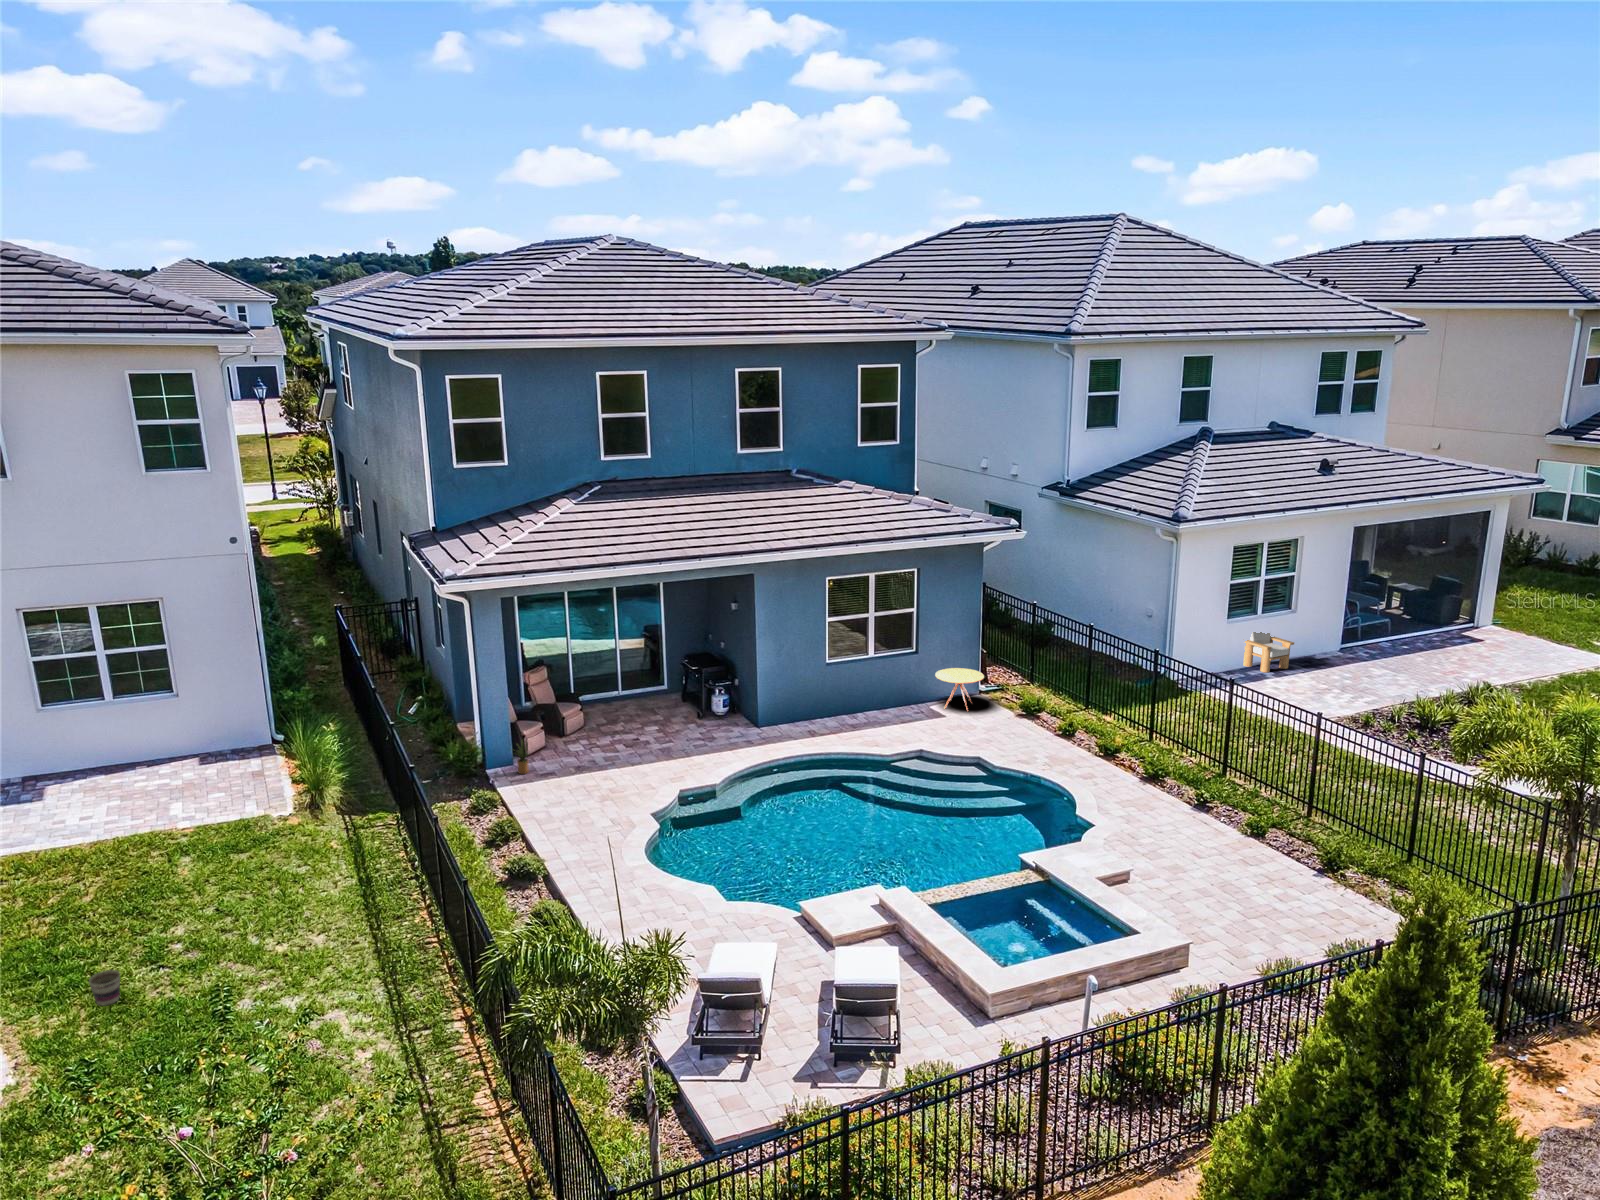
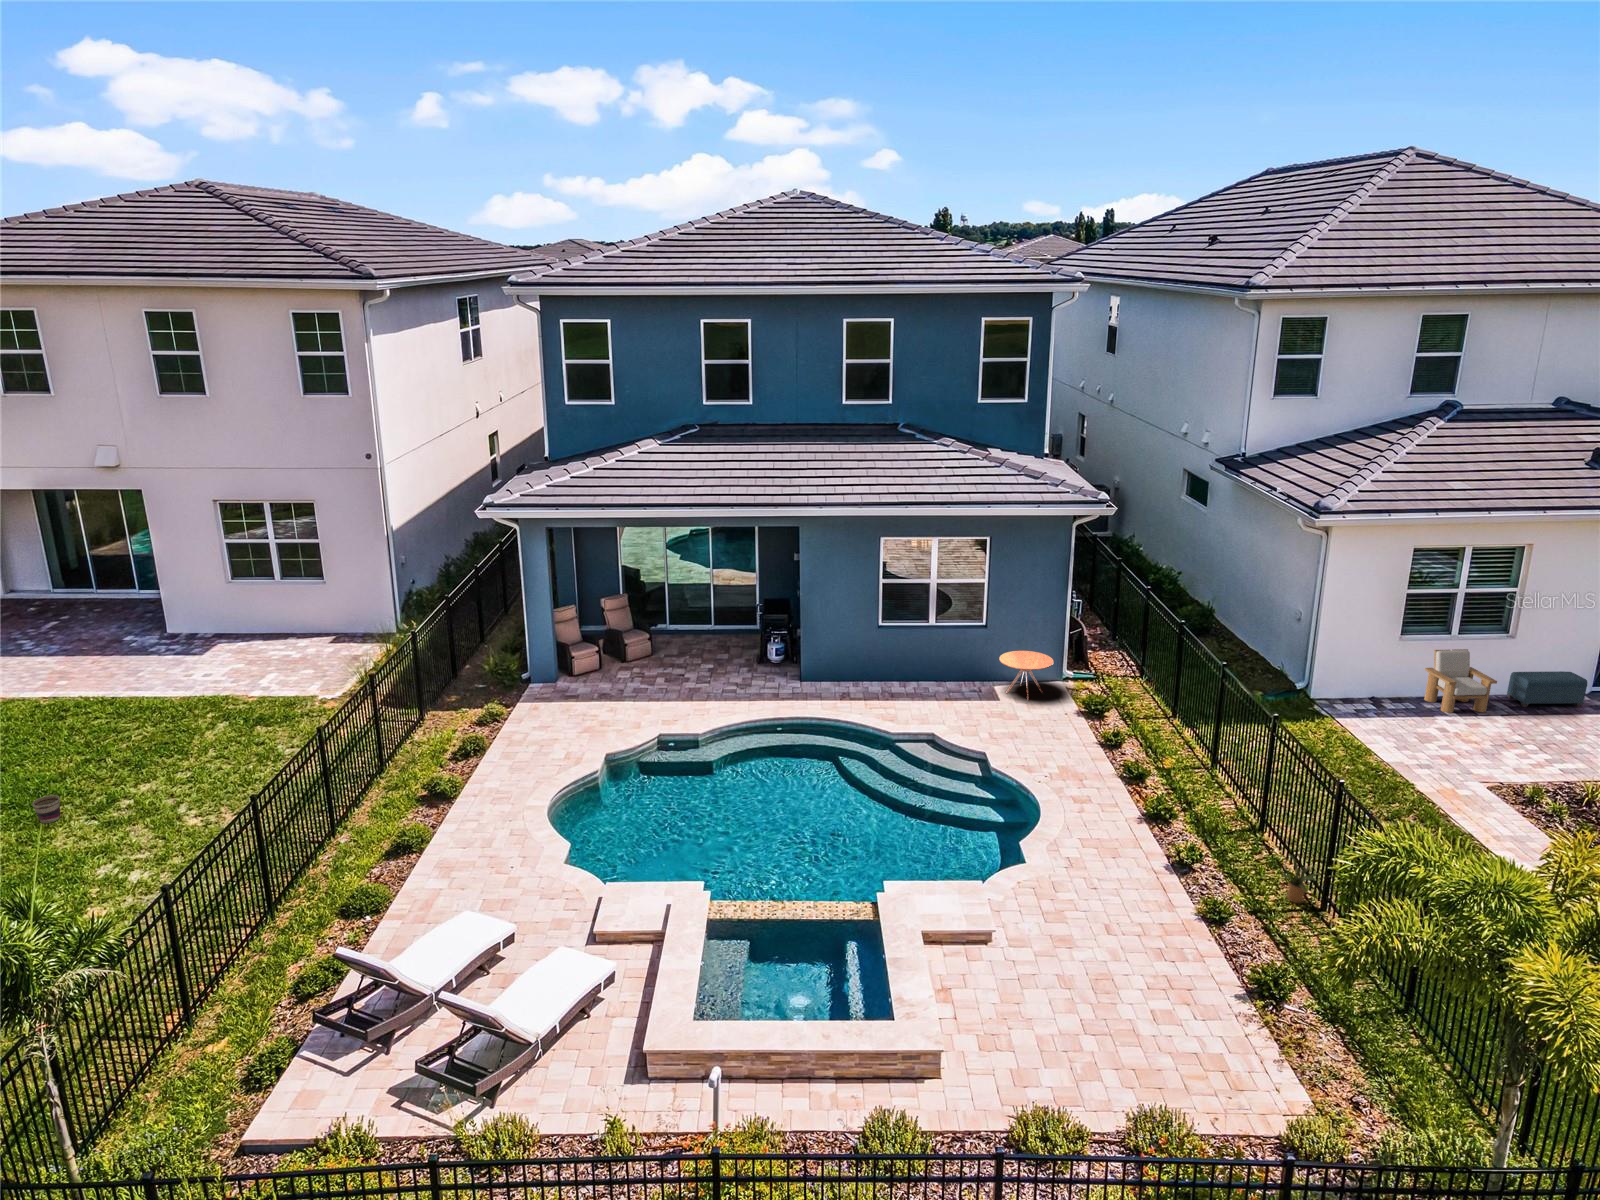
bench: none [1290,630,1341,661] -> present [1507,671,1587,707]
house plant: present [517,741,529,774] -> present [1283,854,1315,903]

